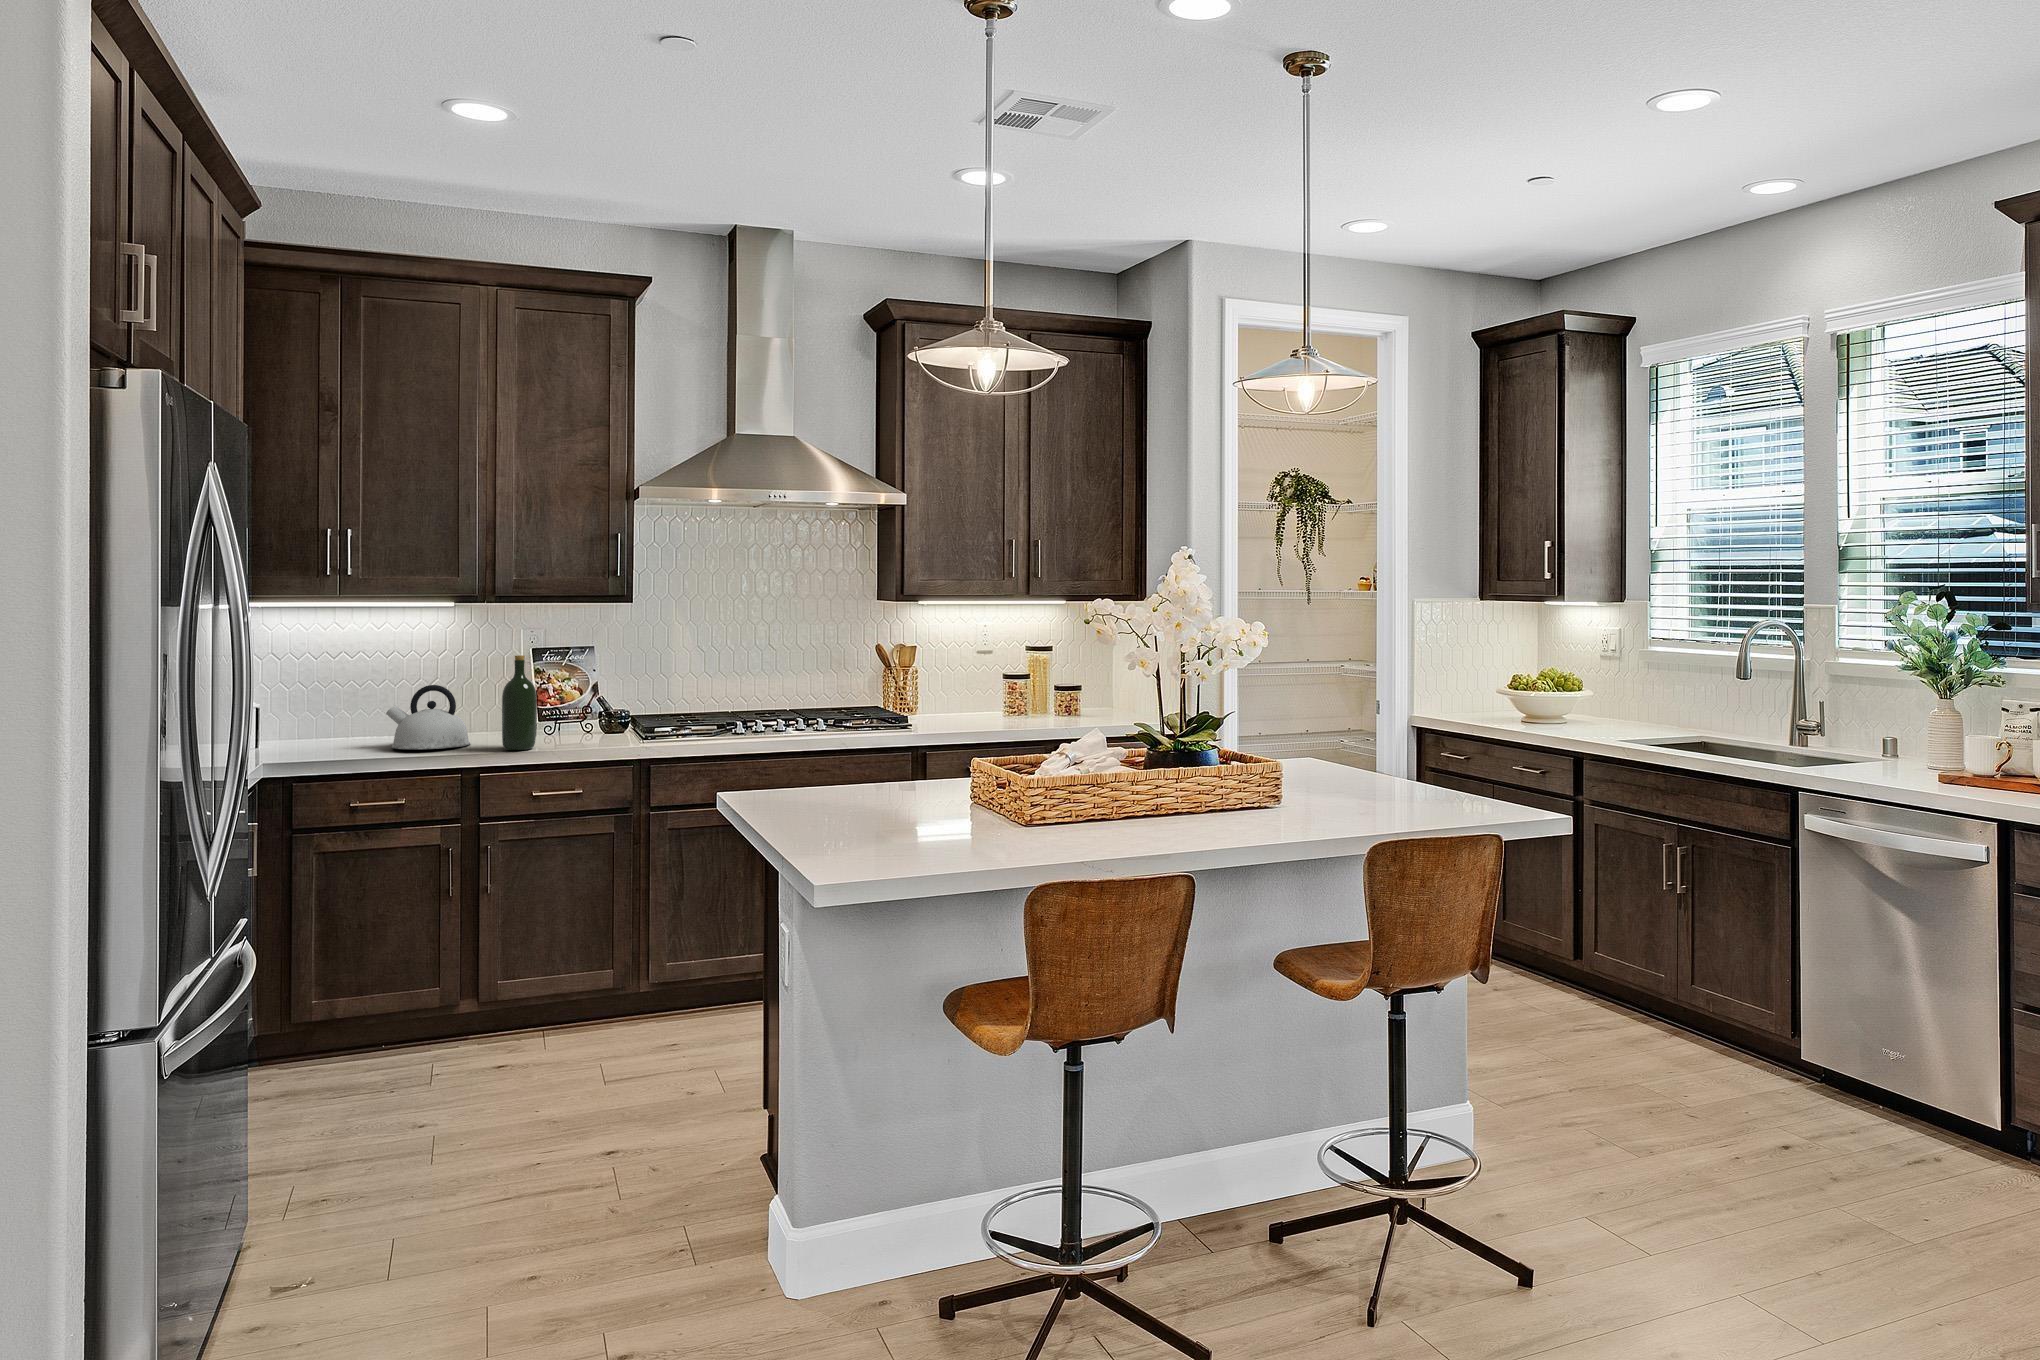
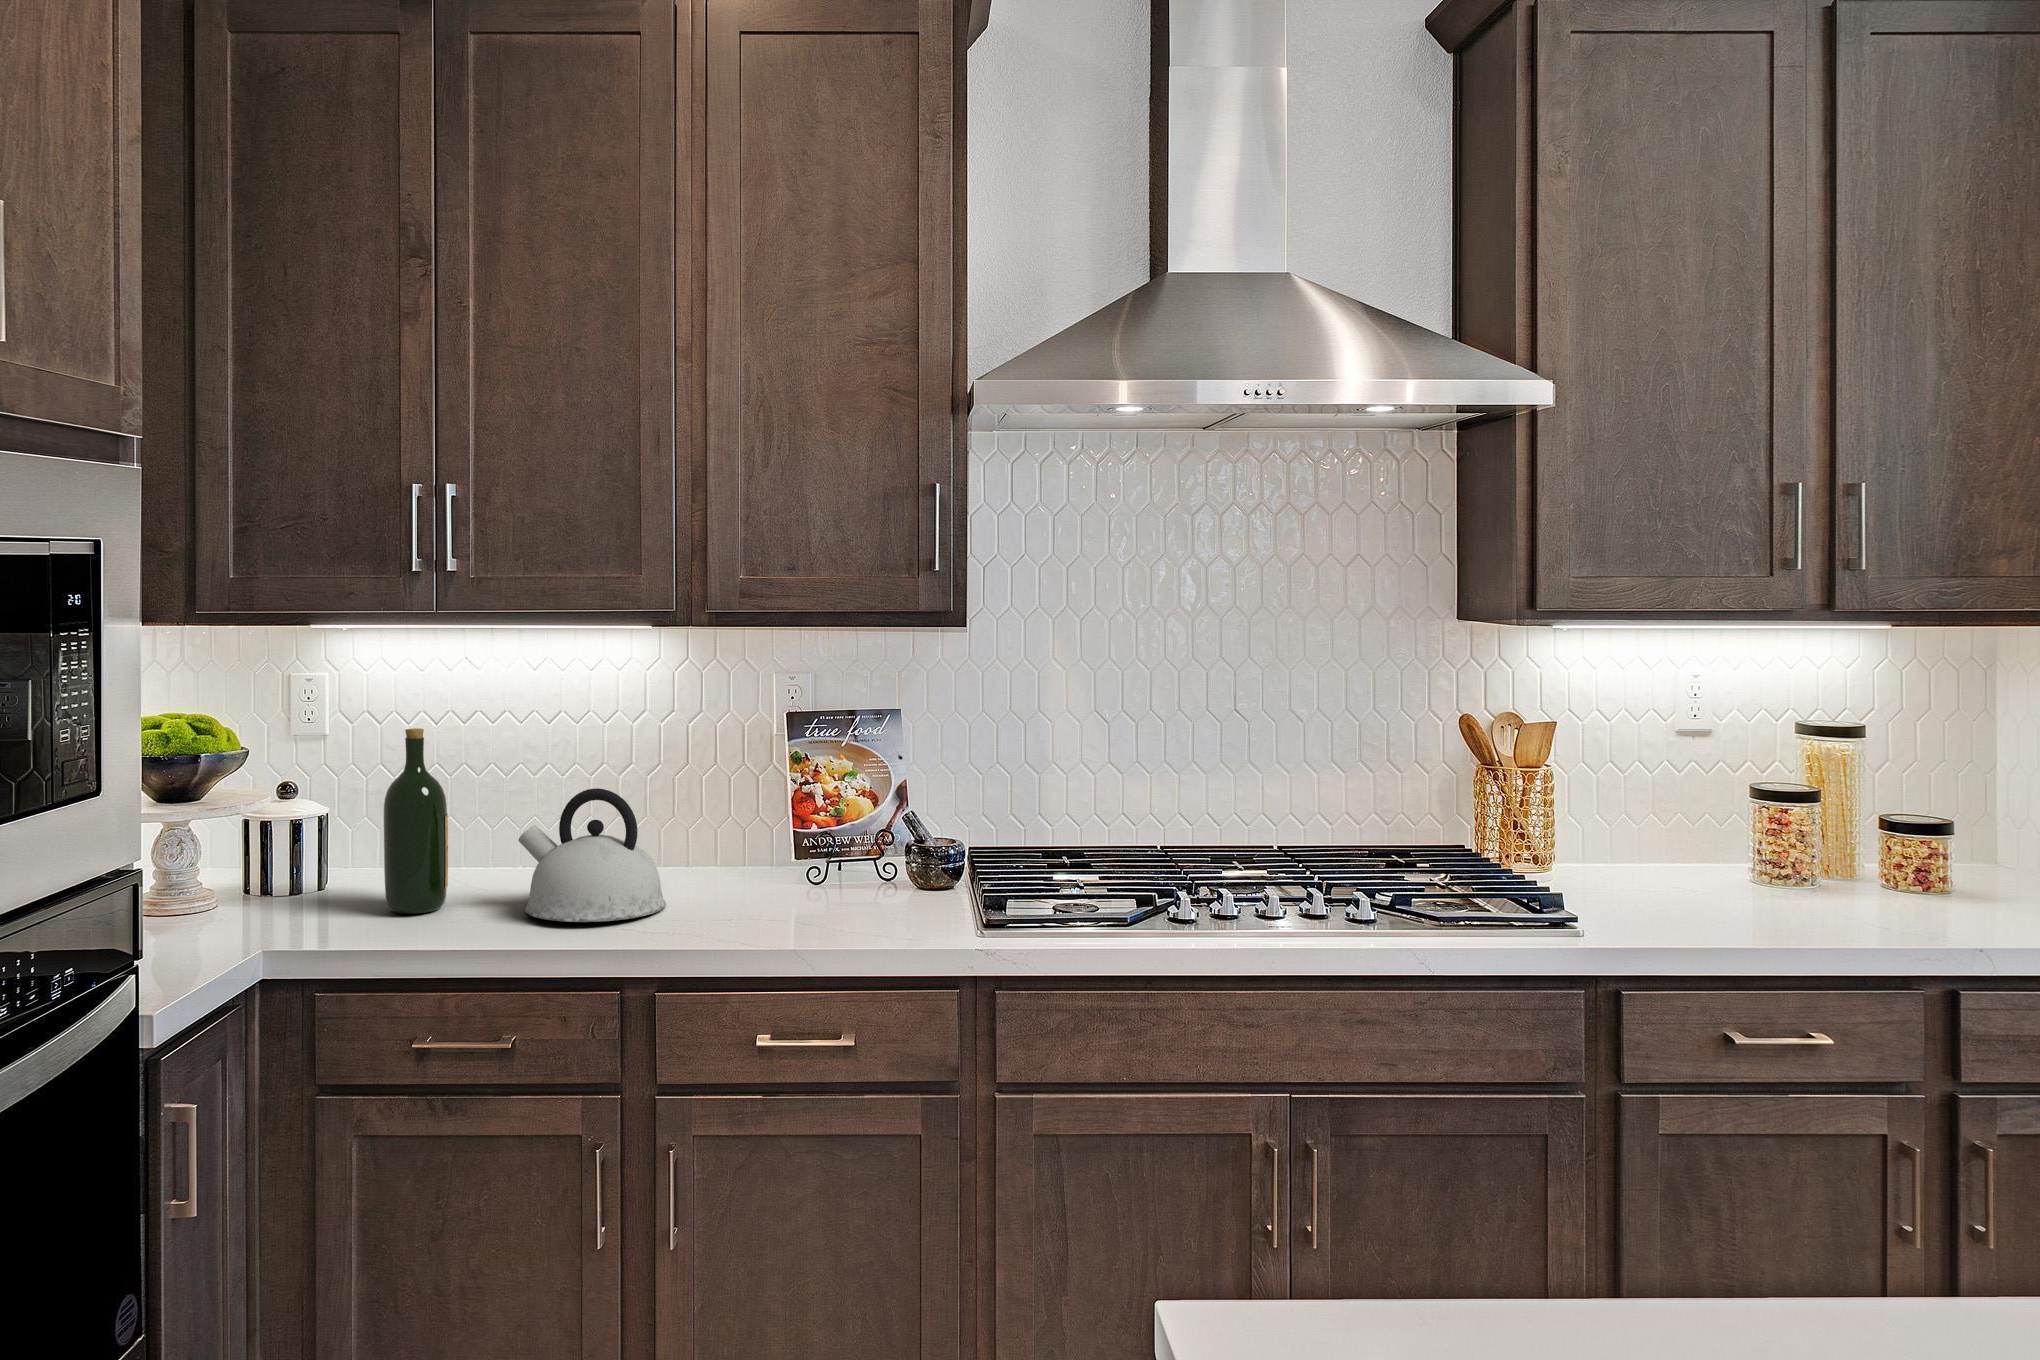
wine bottle: present [502,655,537,750] -> present [384,728,448,914]

